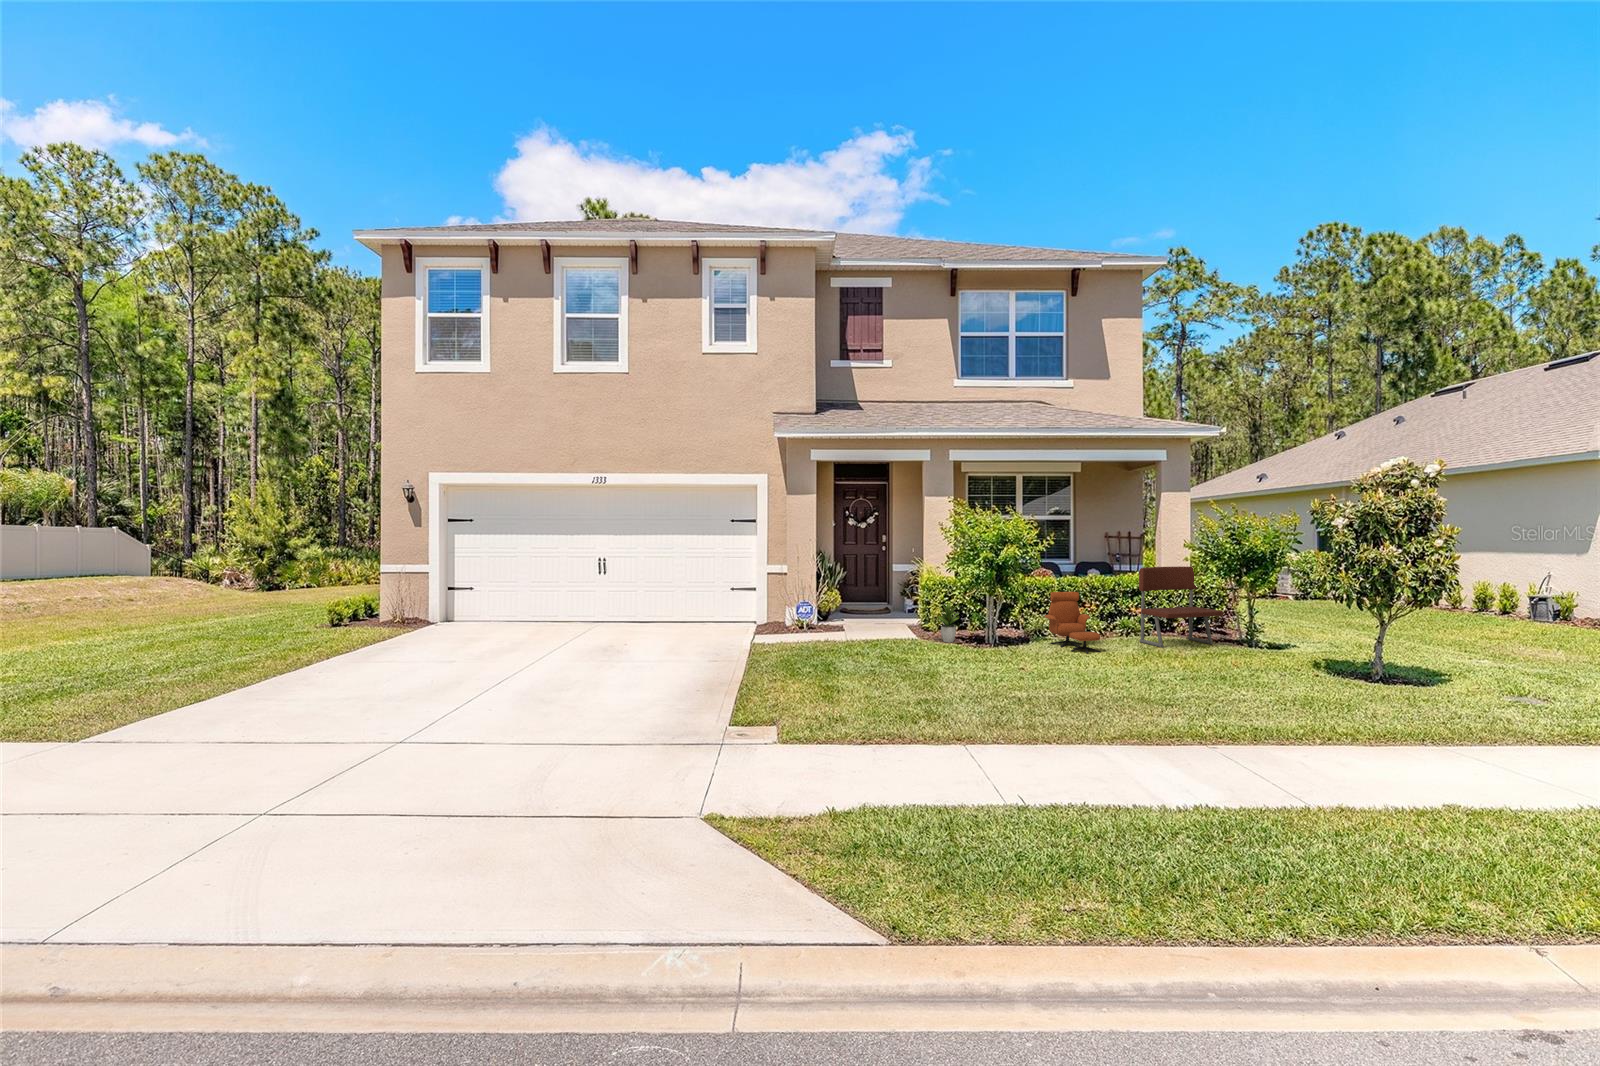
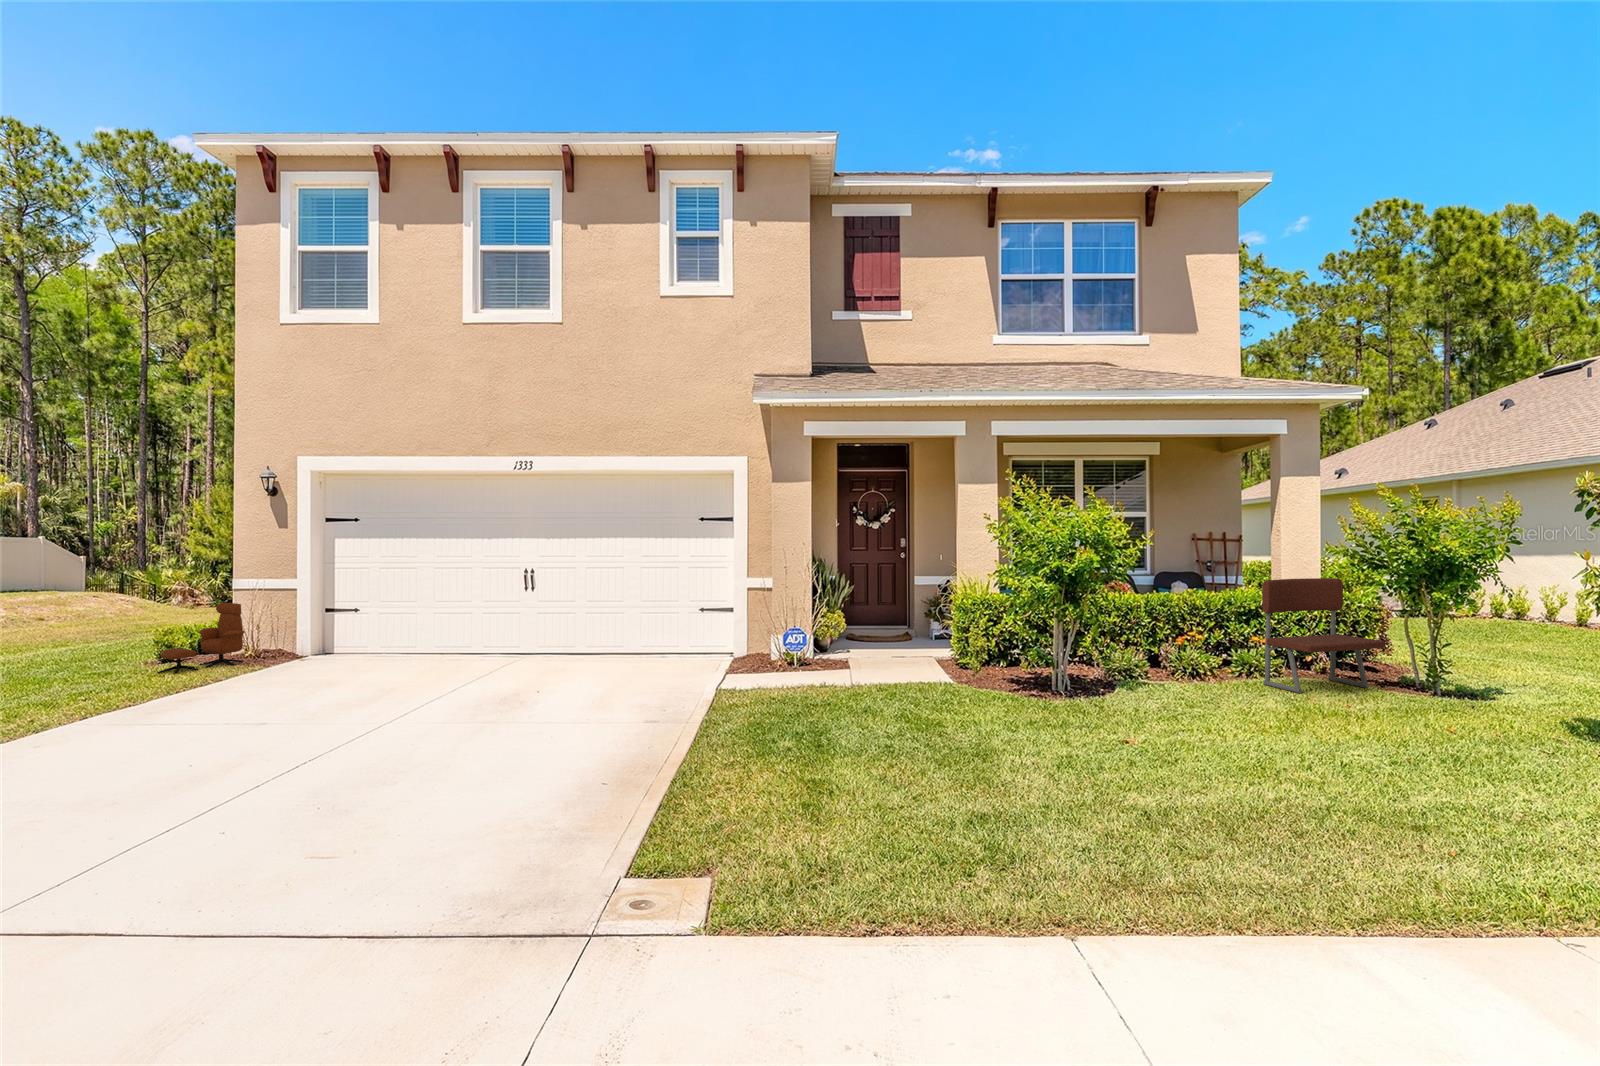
lounge chair: present [1045,592,1101,654] -> present [157,603,245,674]
potted plant: present [936,601,959,642] -> none [974,627,1010,685]

